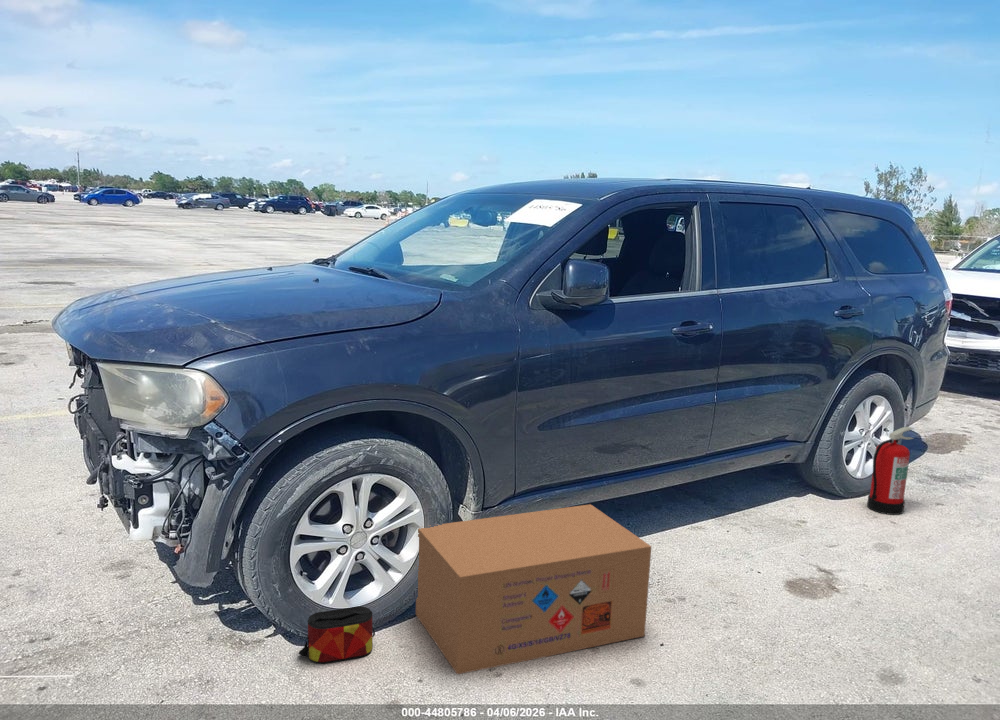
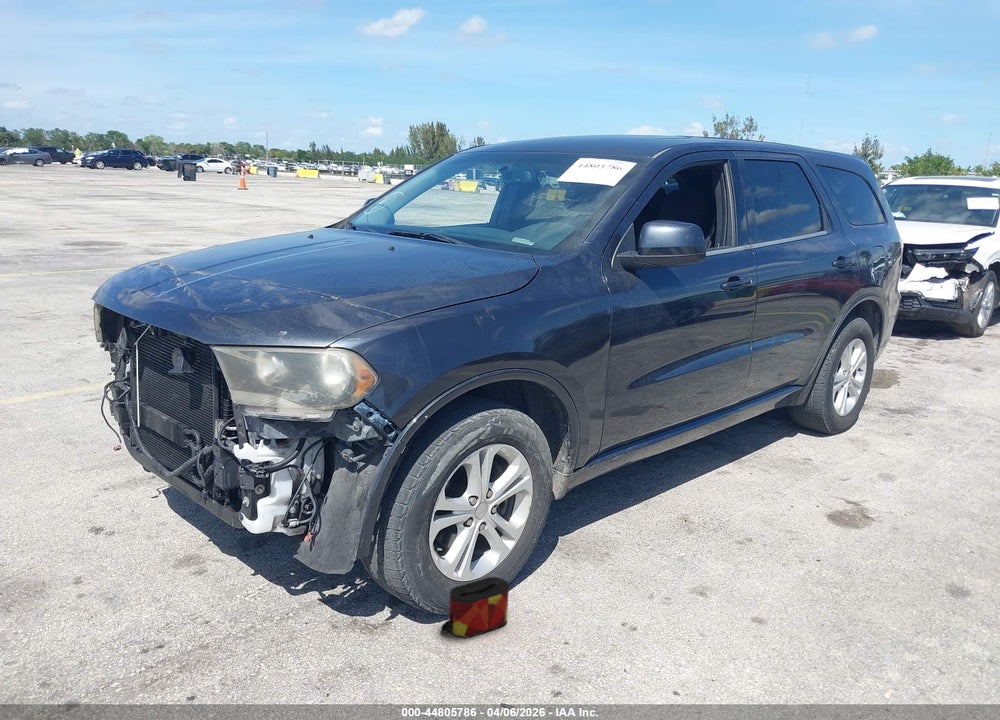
fire extinguisher: present [867,427,913,515] -> none [849,365,890,448]
cardboard box: present [416,504,651,674] -> none [523,458,752,633]

